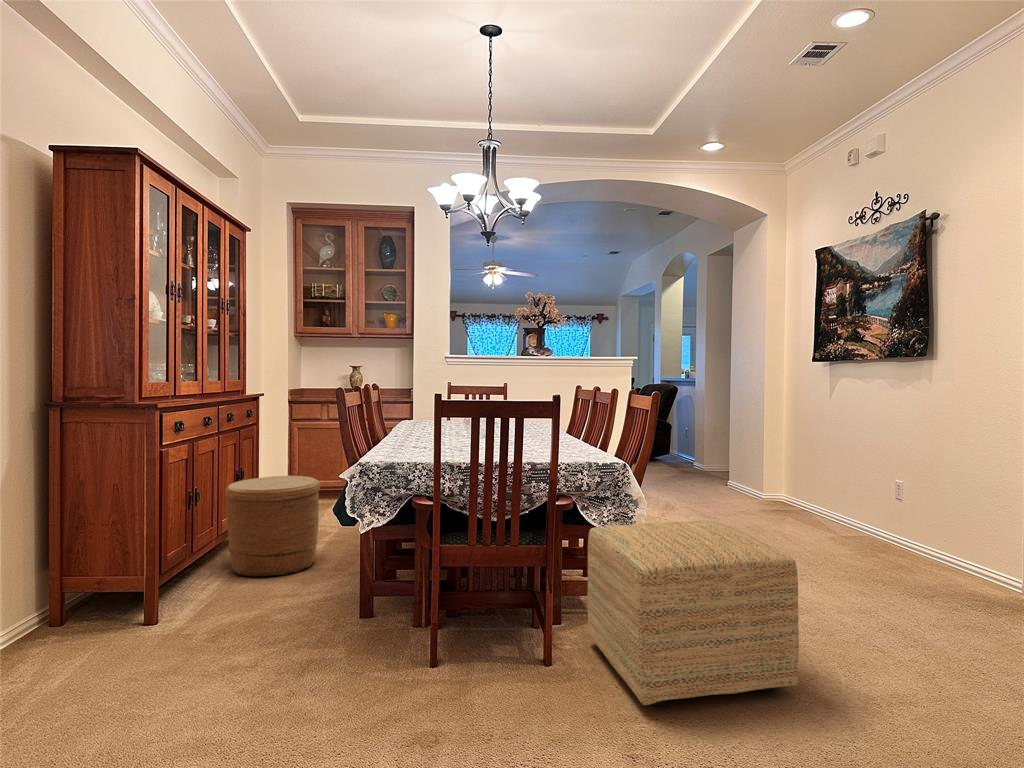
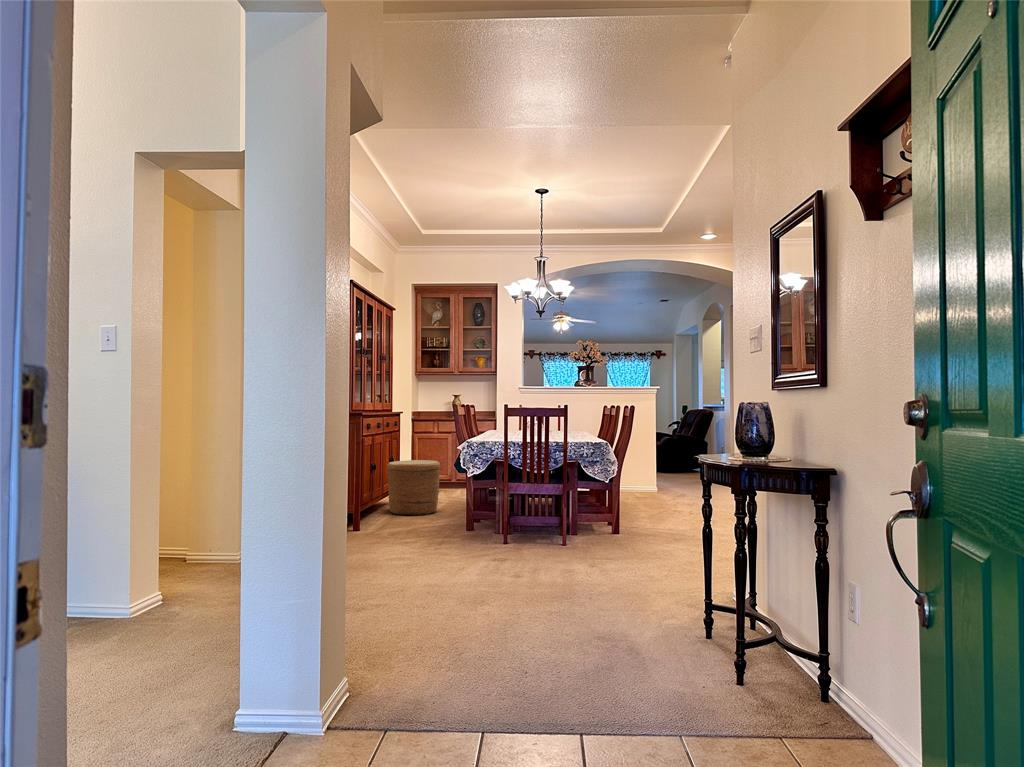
ottoman: present [587,521,799,705] -> none [585,476,679,552]

